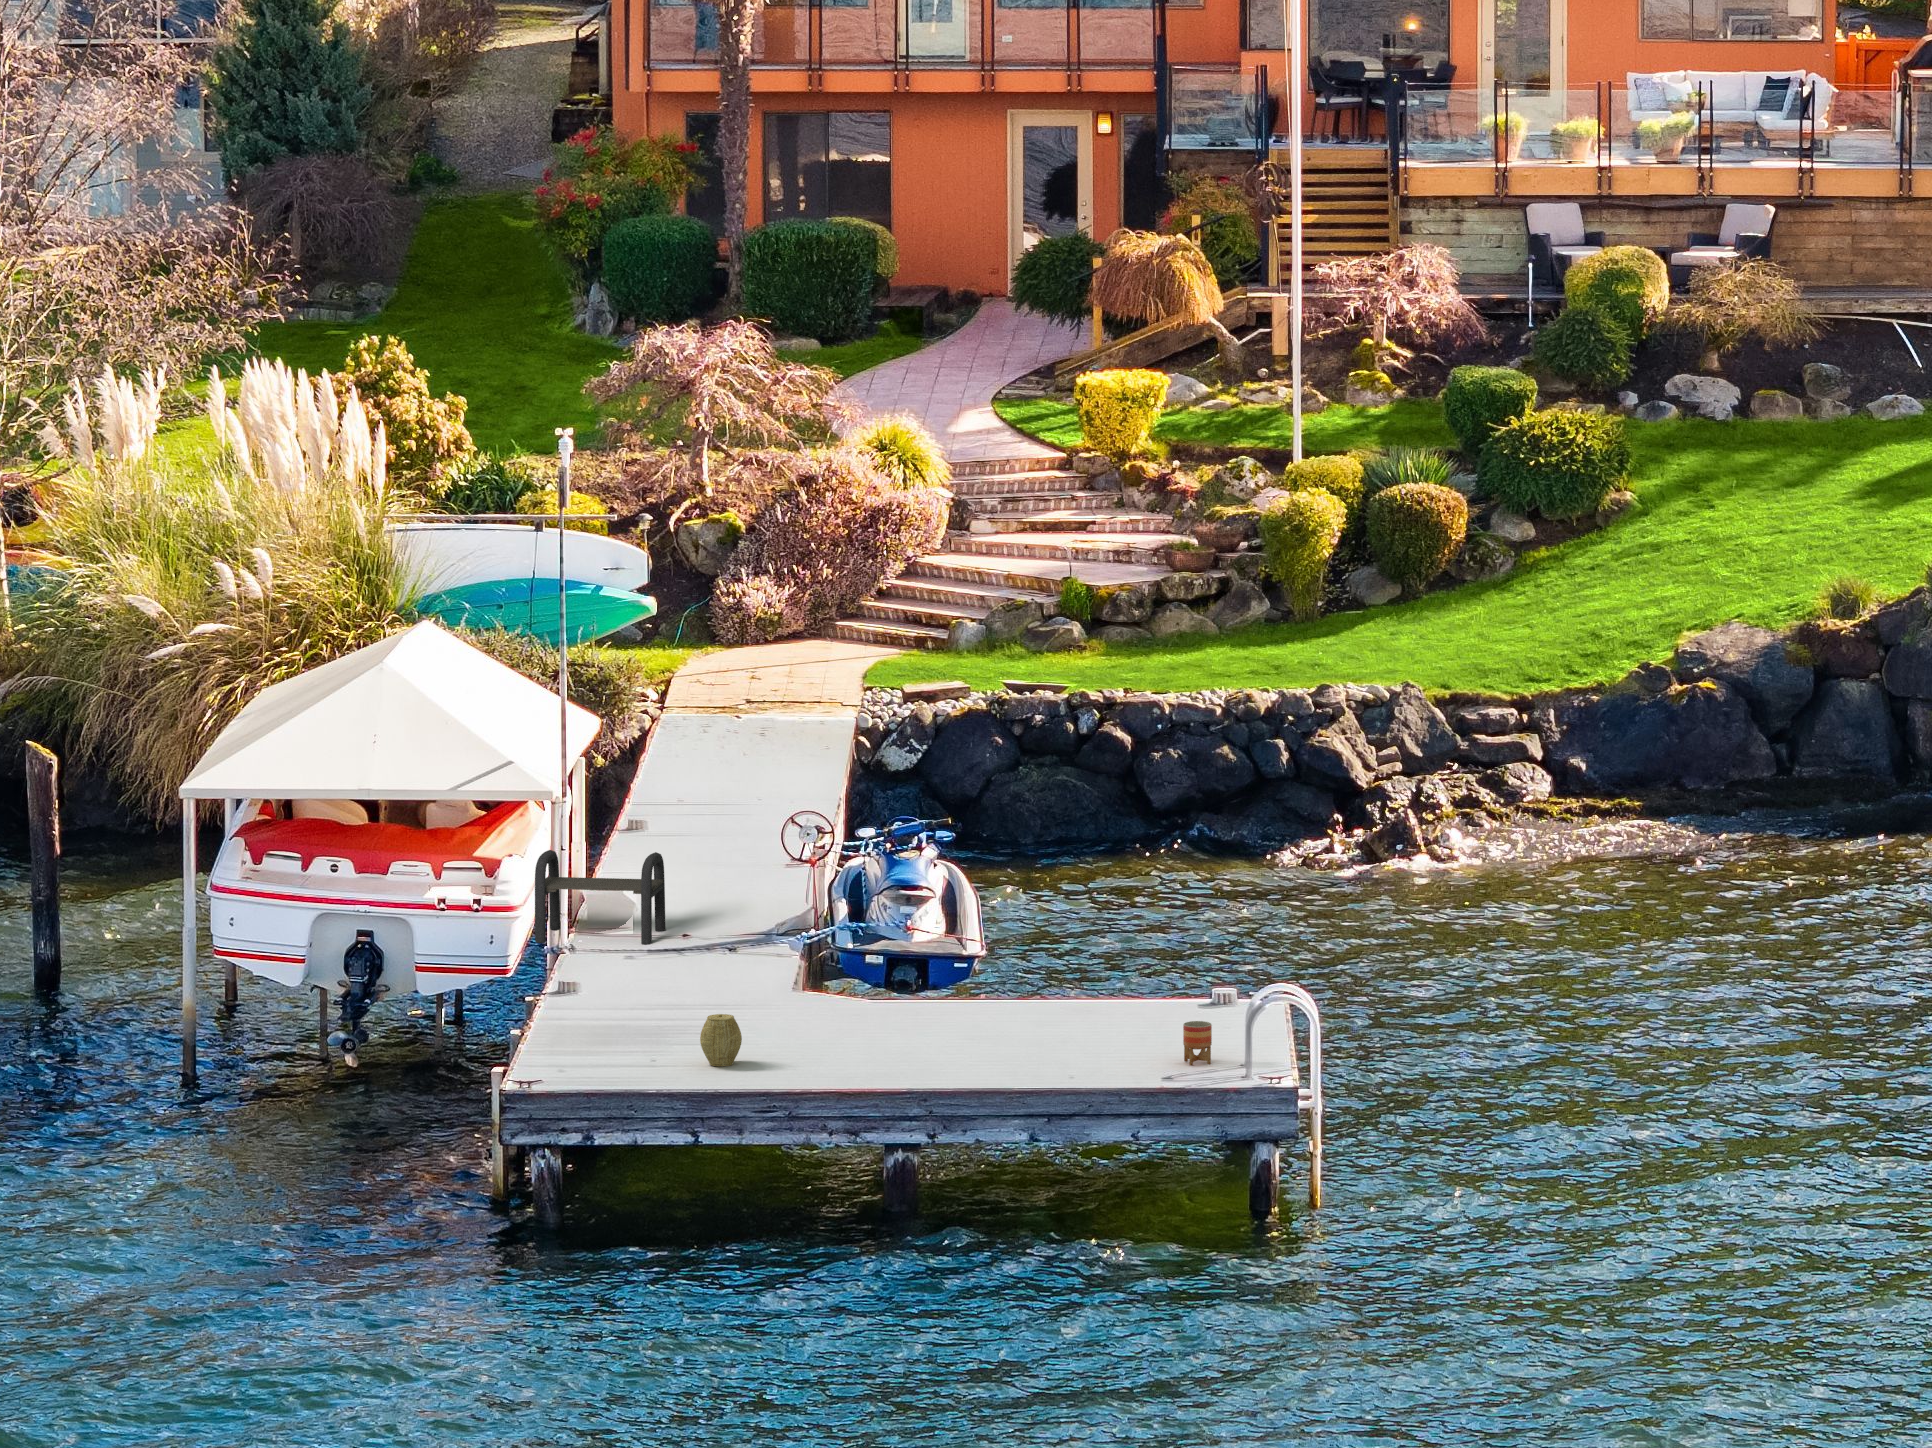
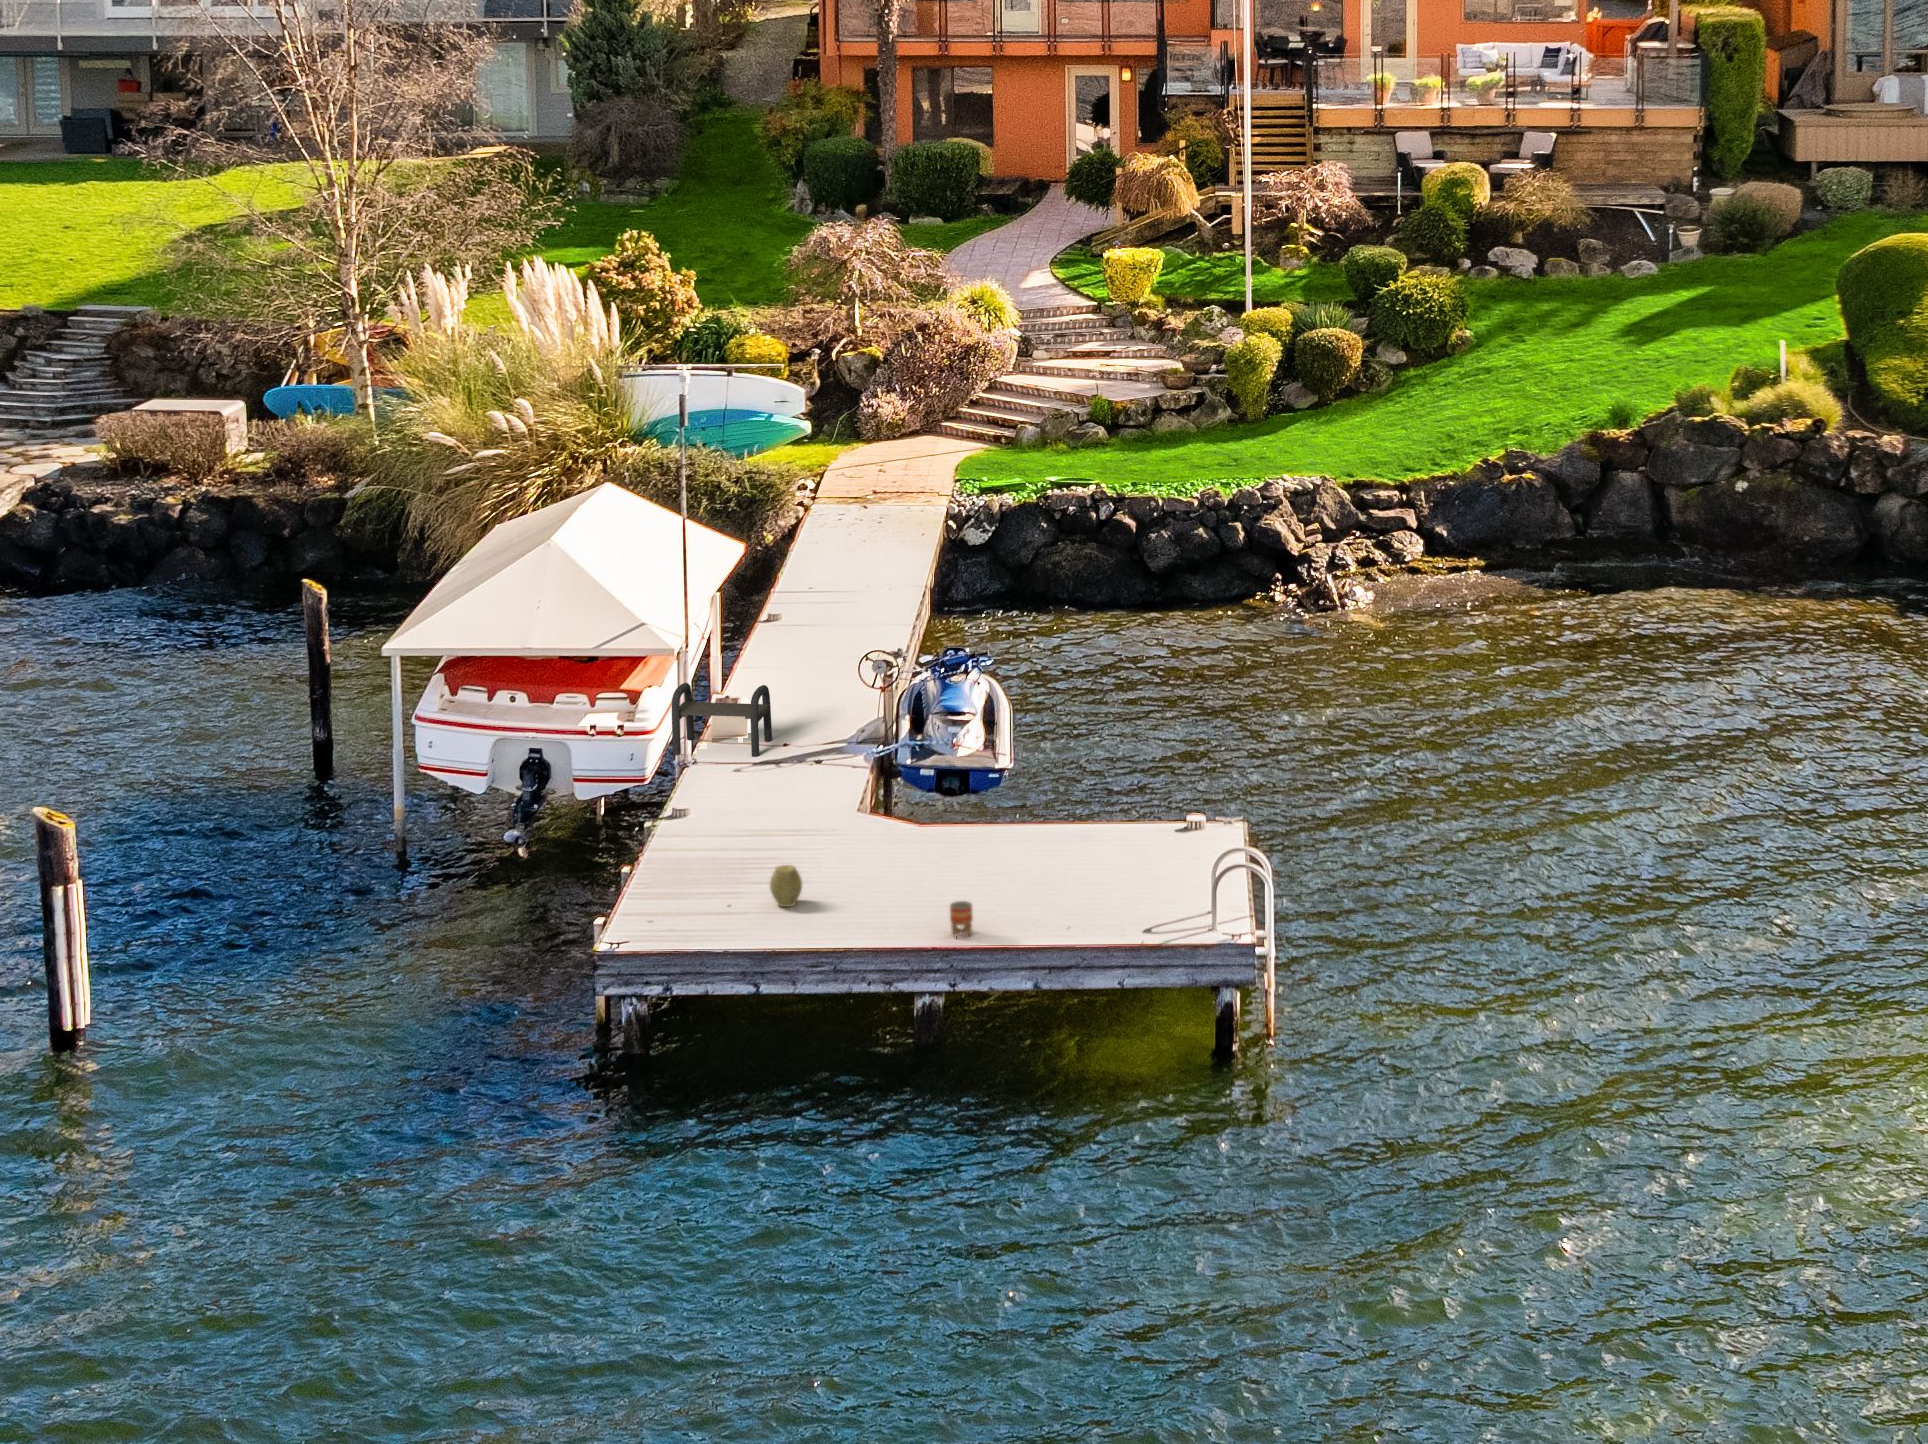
planter: present [1183,1021,1212,1065] -> present [950,901,973,937]

